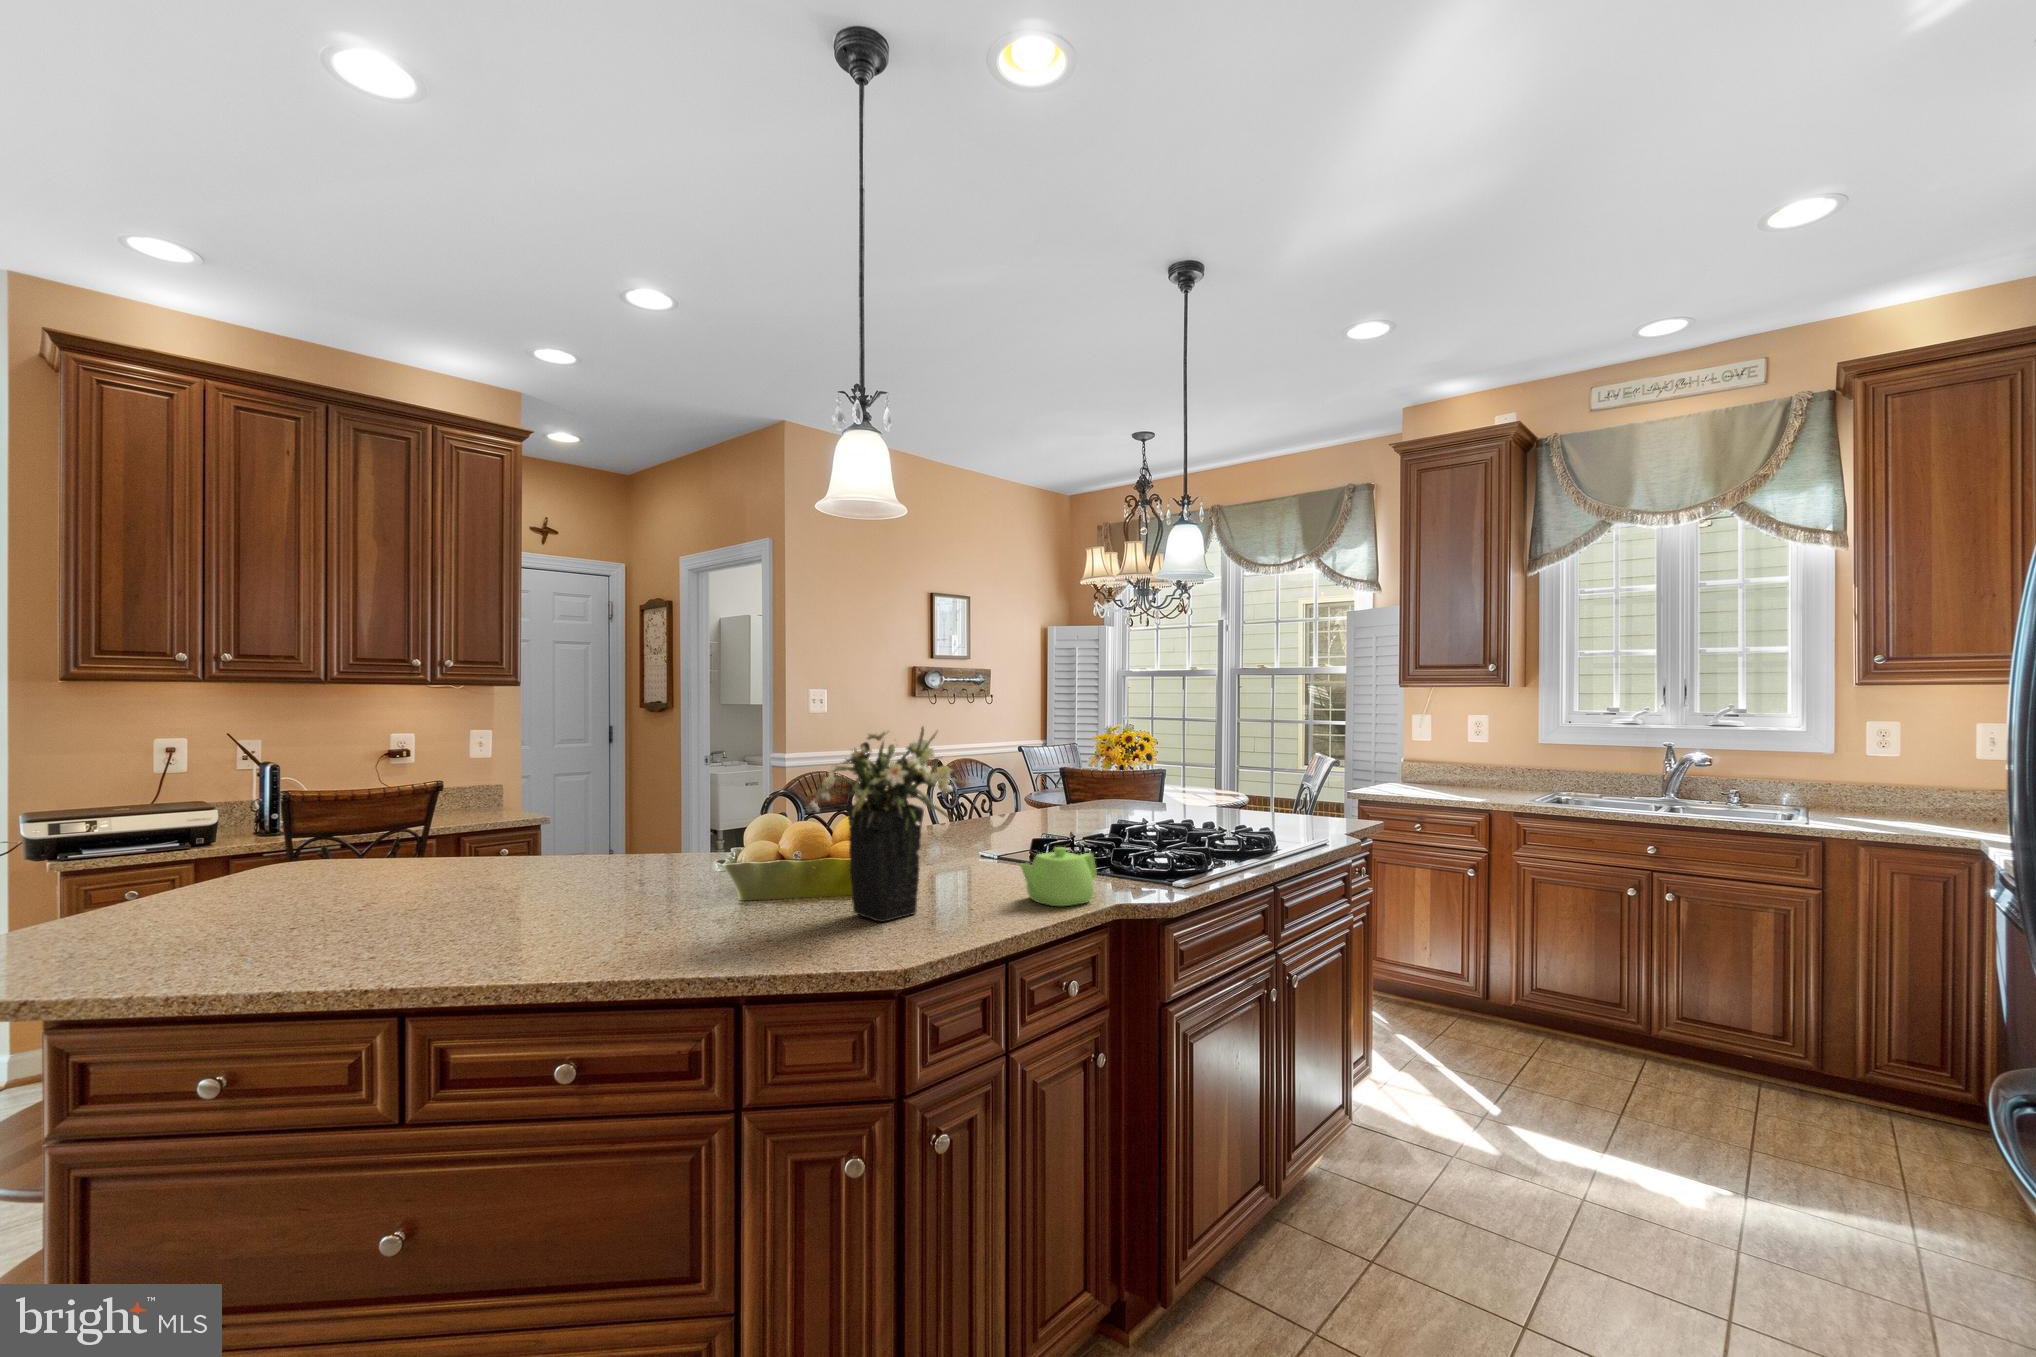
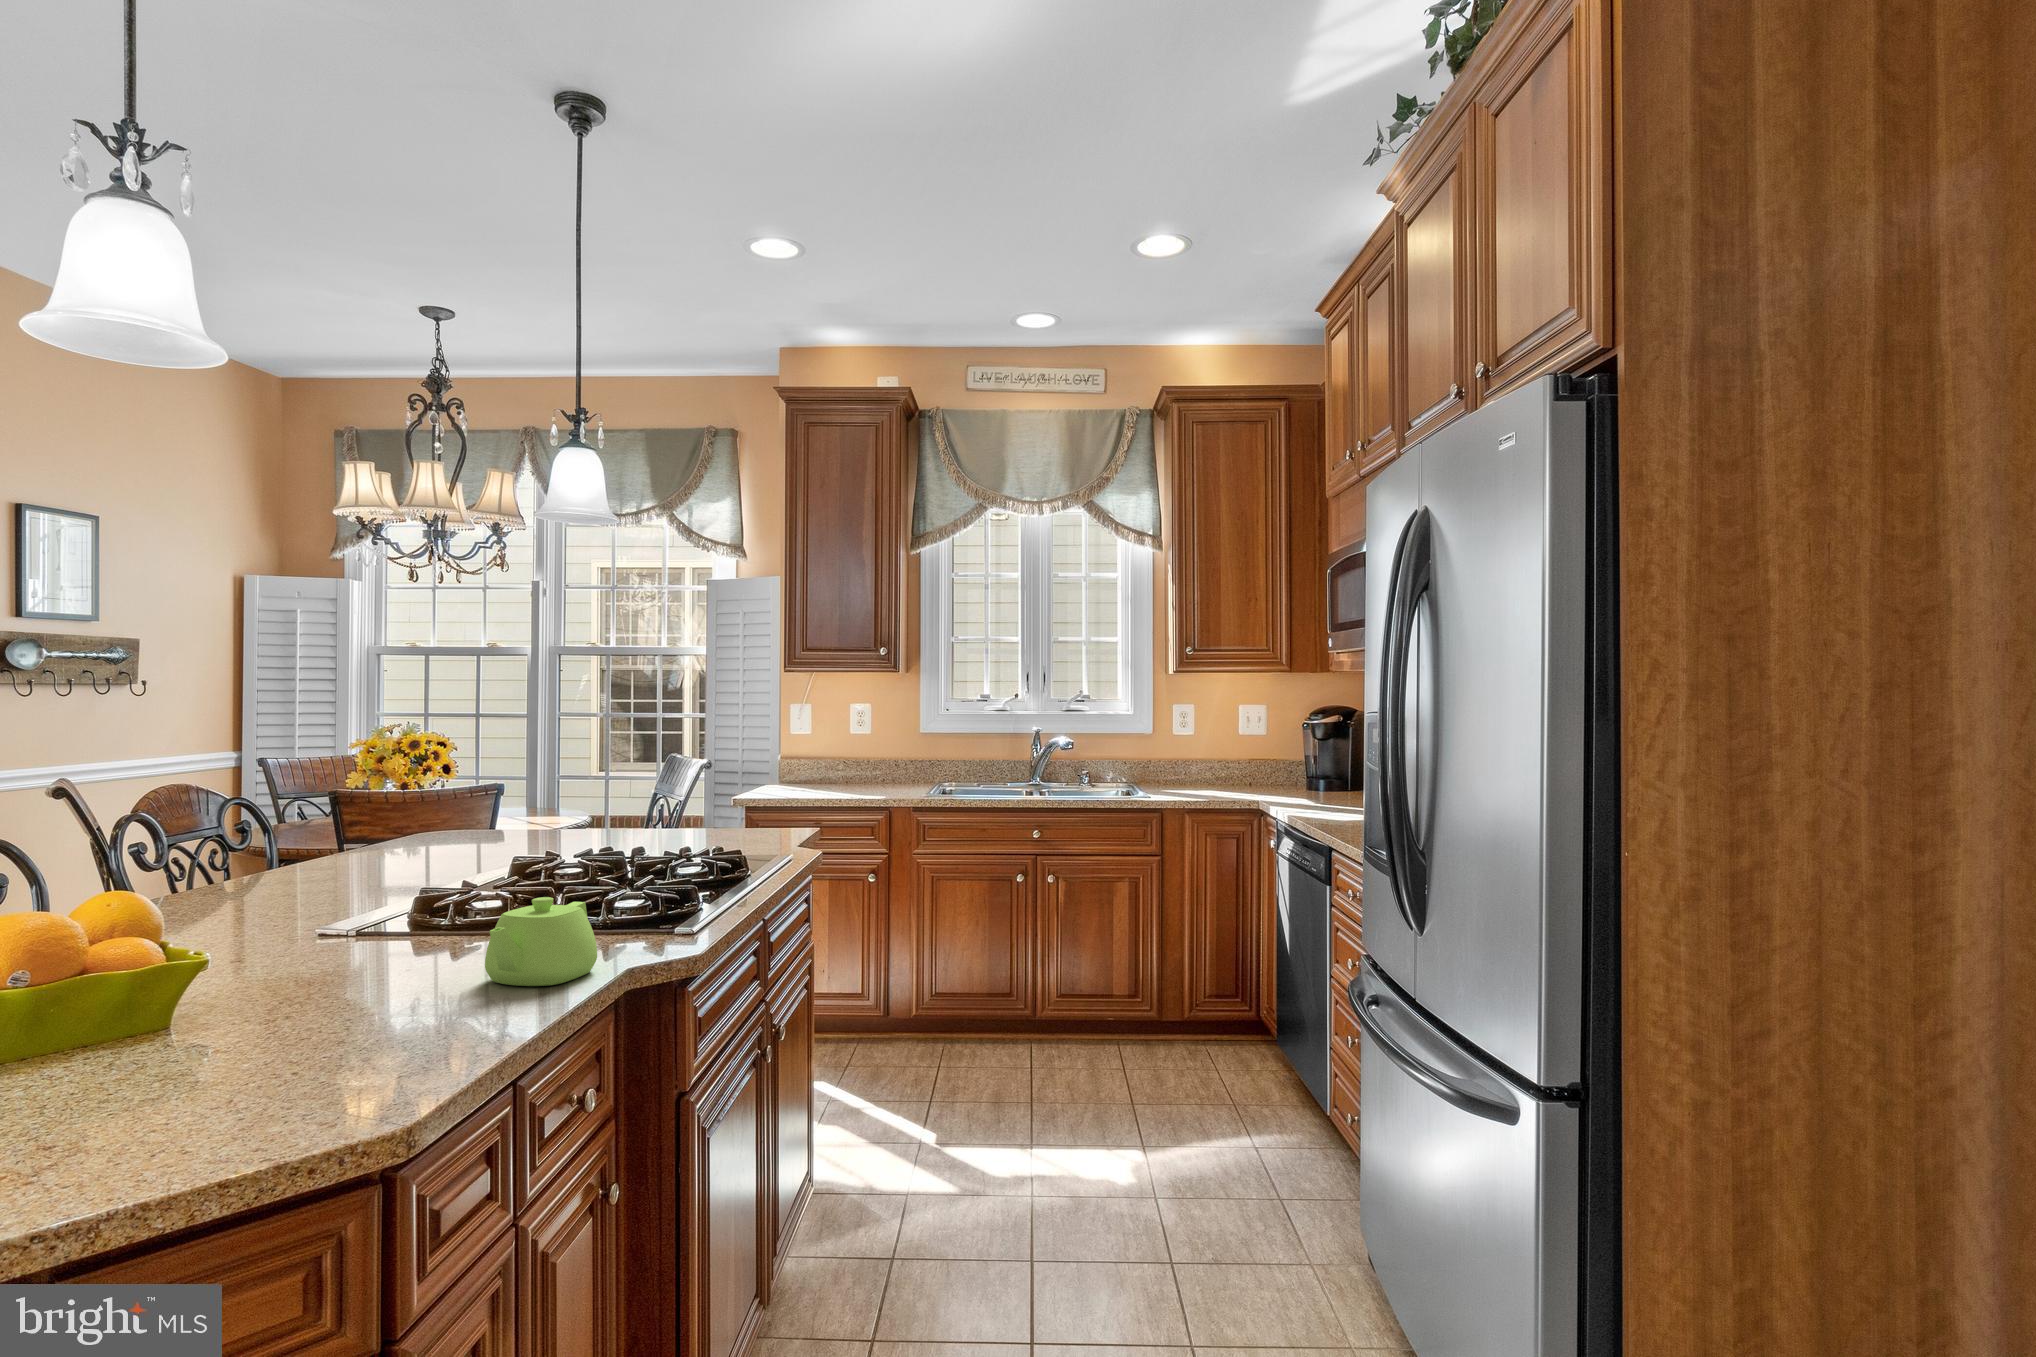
flower arrangement: present [806,727,967,922] -> none [104,720,437,1068]

